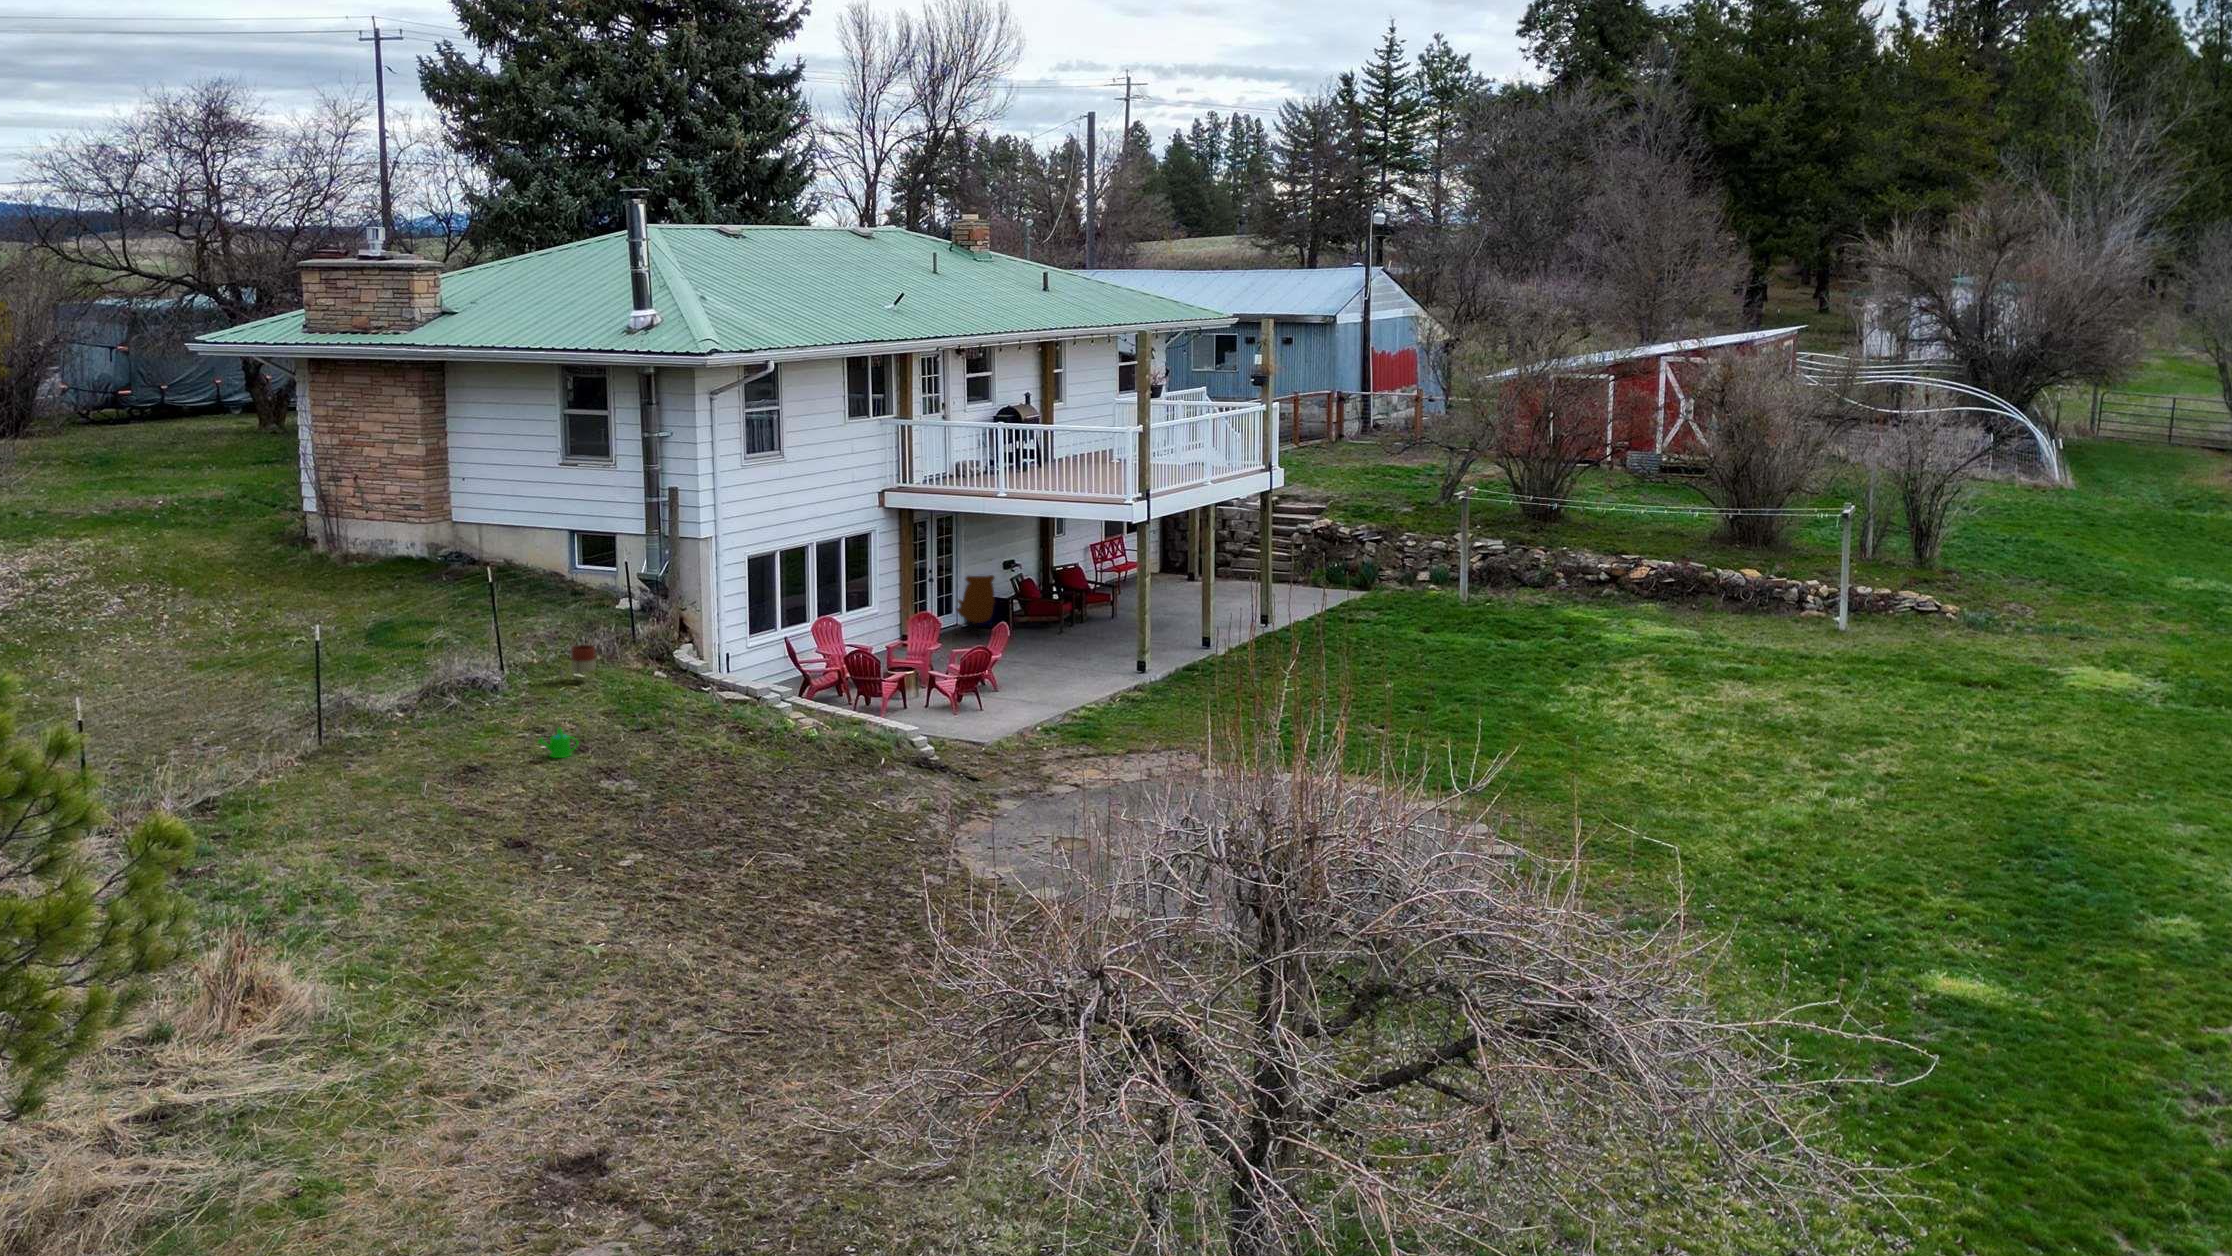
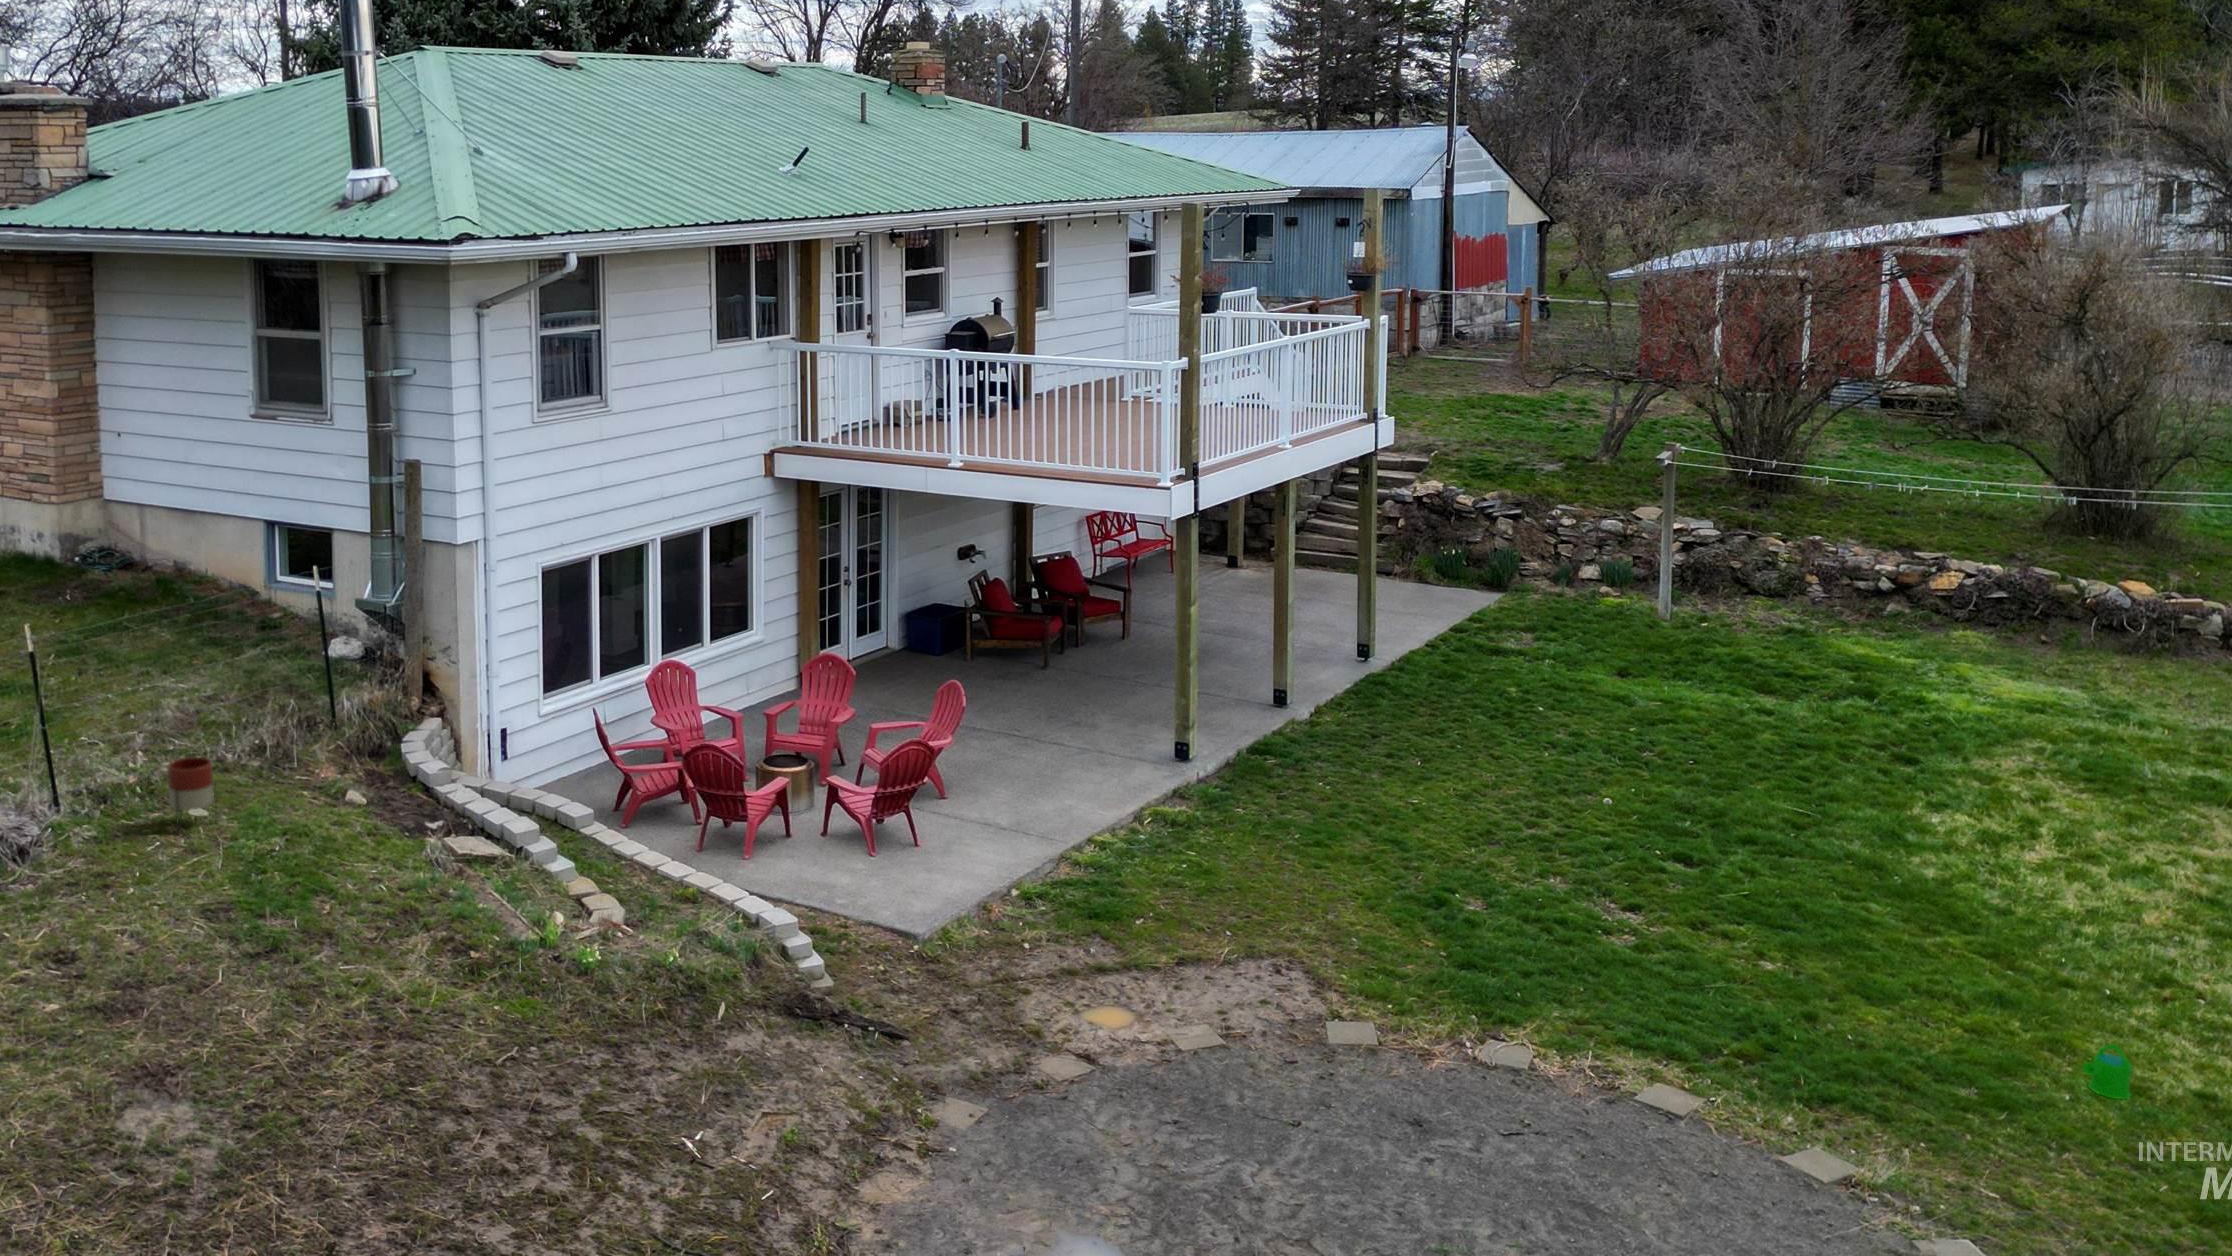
lounge chair: present [956,575,995,635] -> none [882,582,945,680]
watering can: present [538,727,579,758] -> present [2083,1044,2134,1099]

